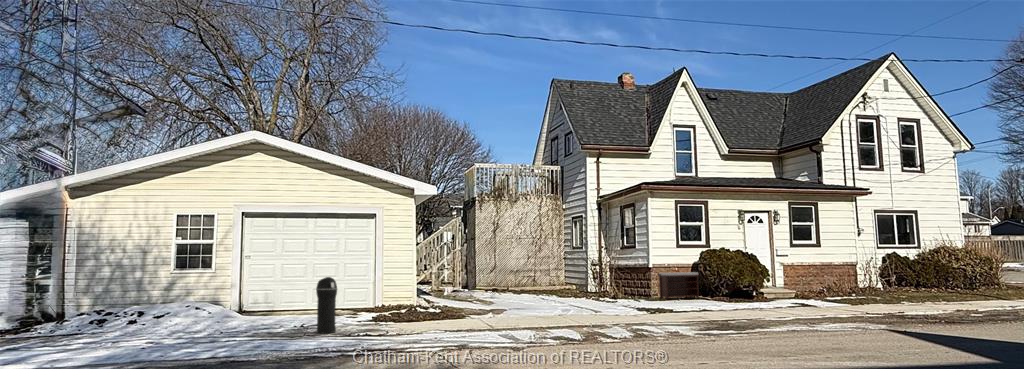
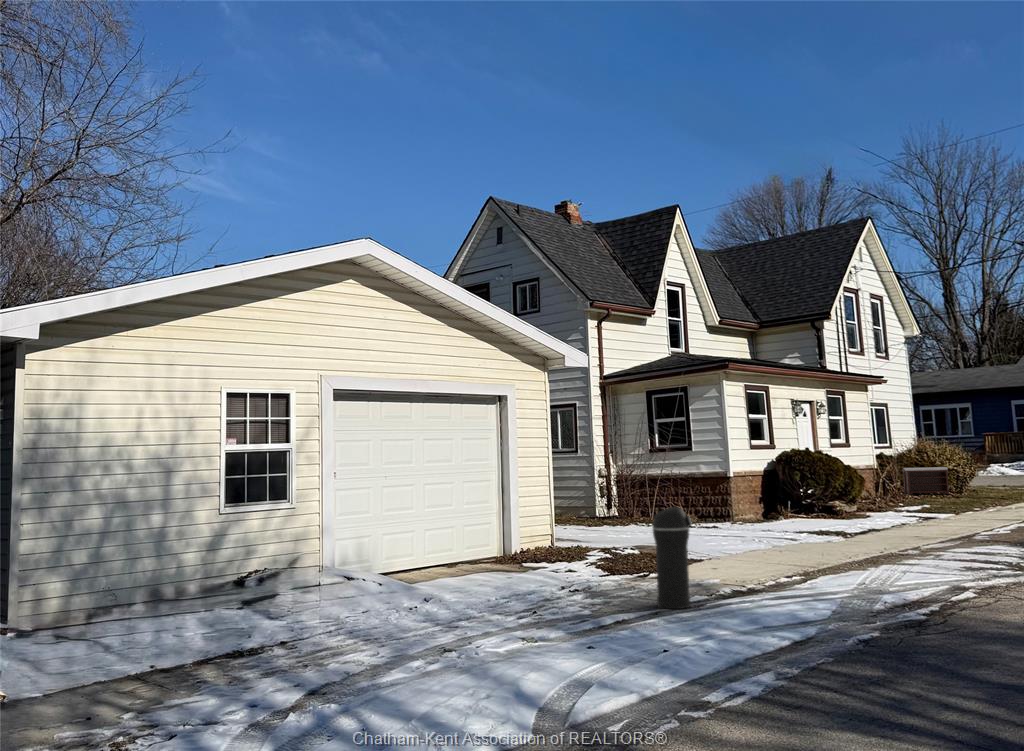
bench: present [658,272,699,299] -> present [902,467,949,495]

